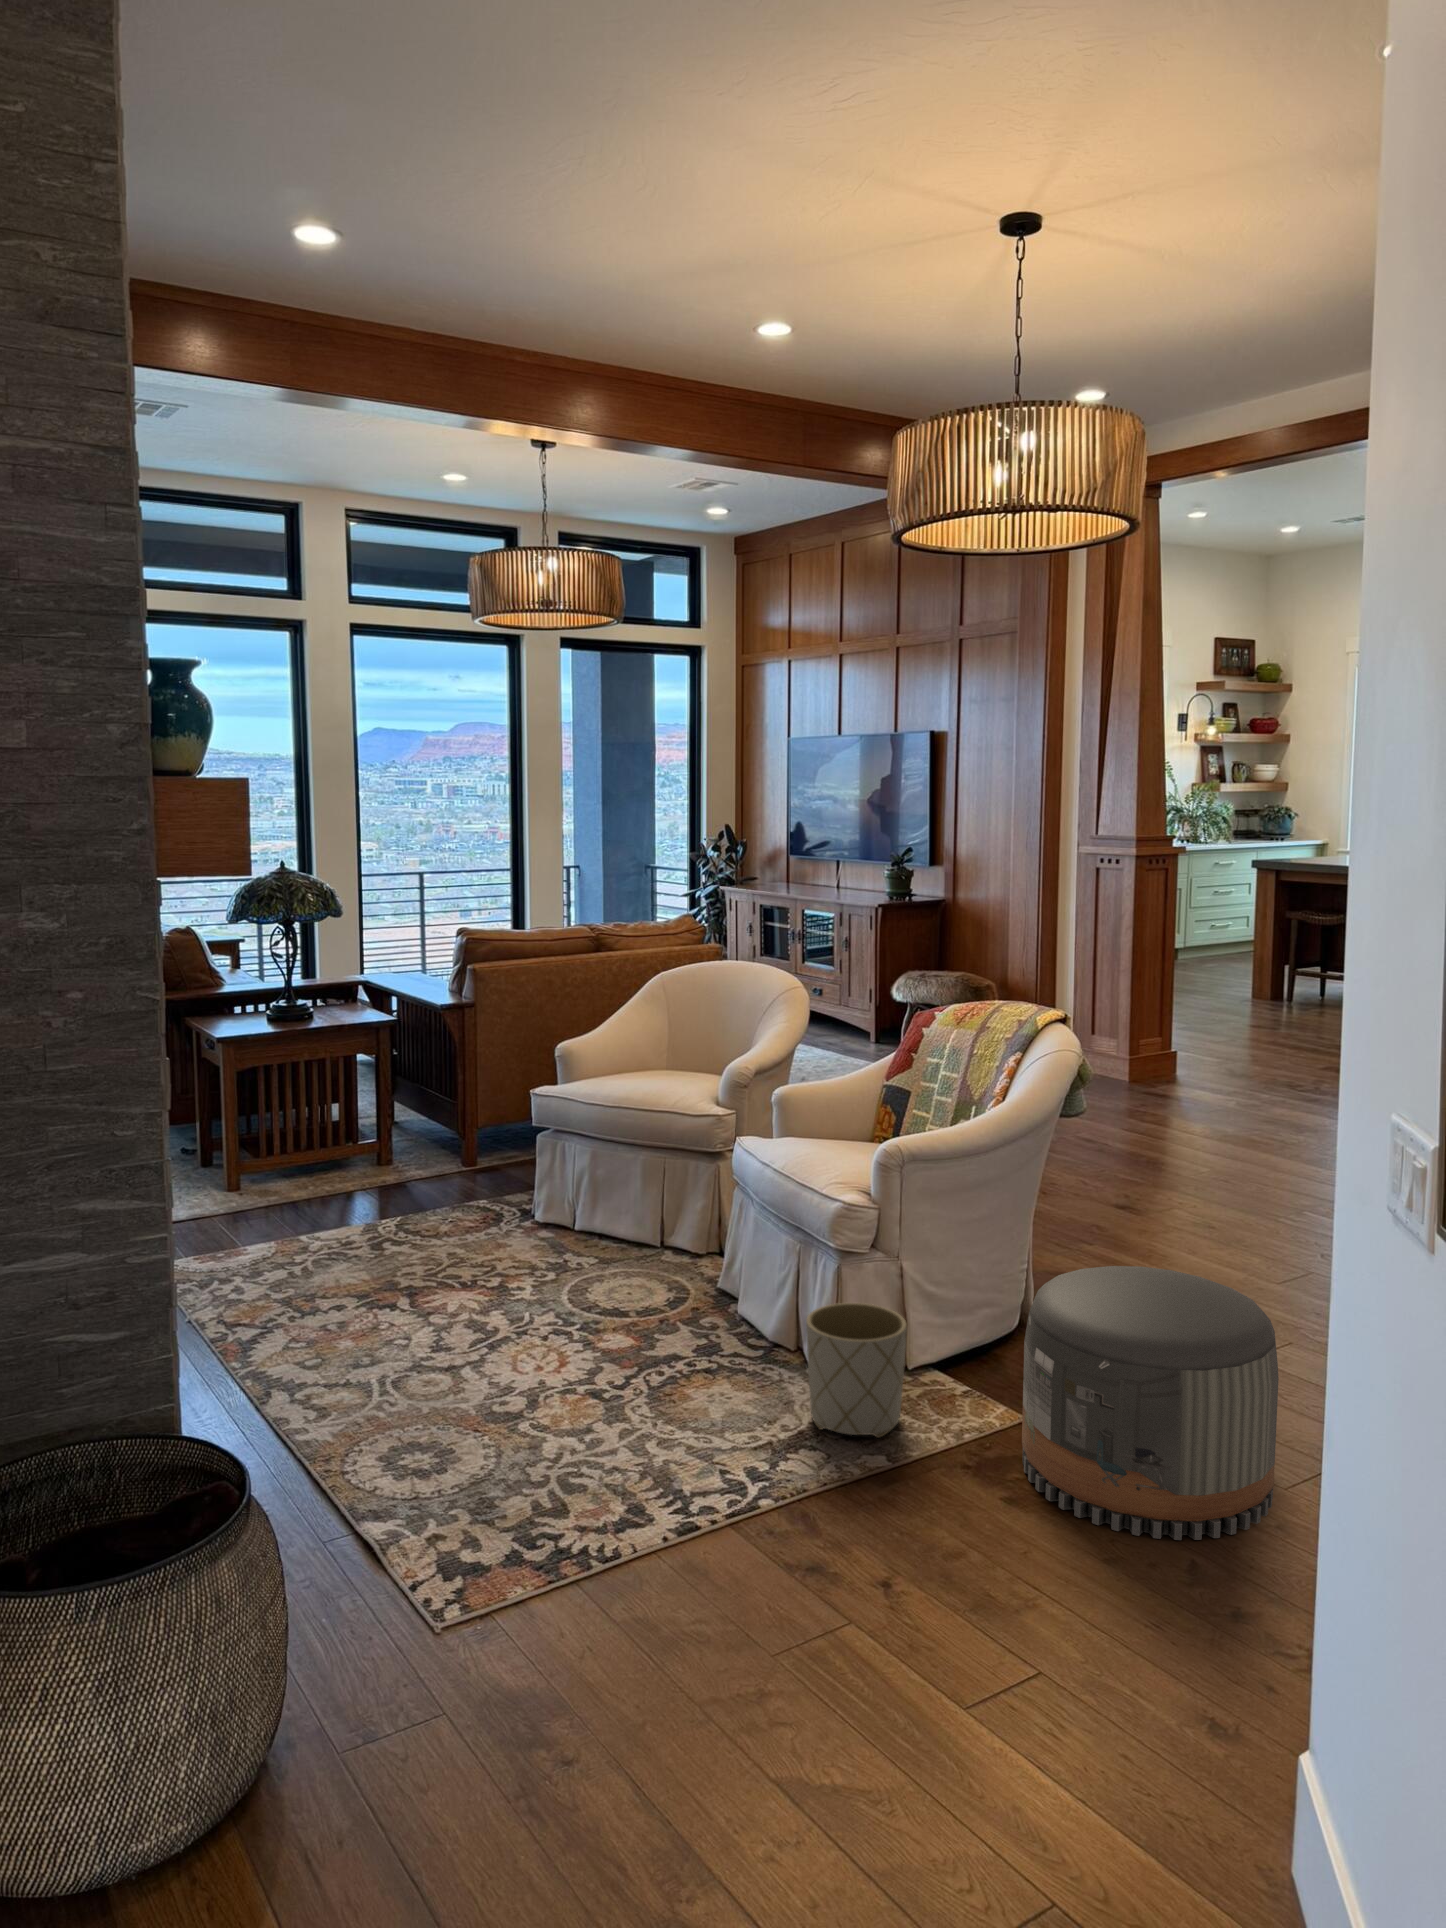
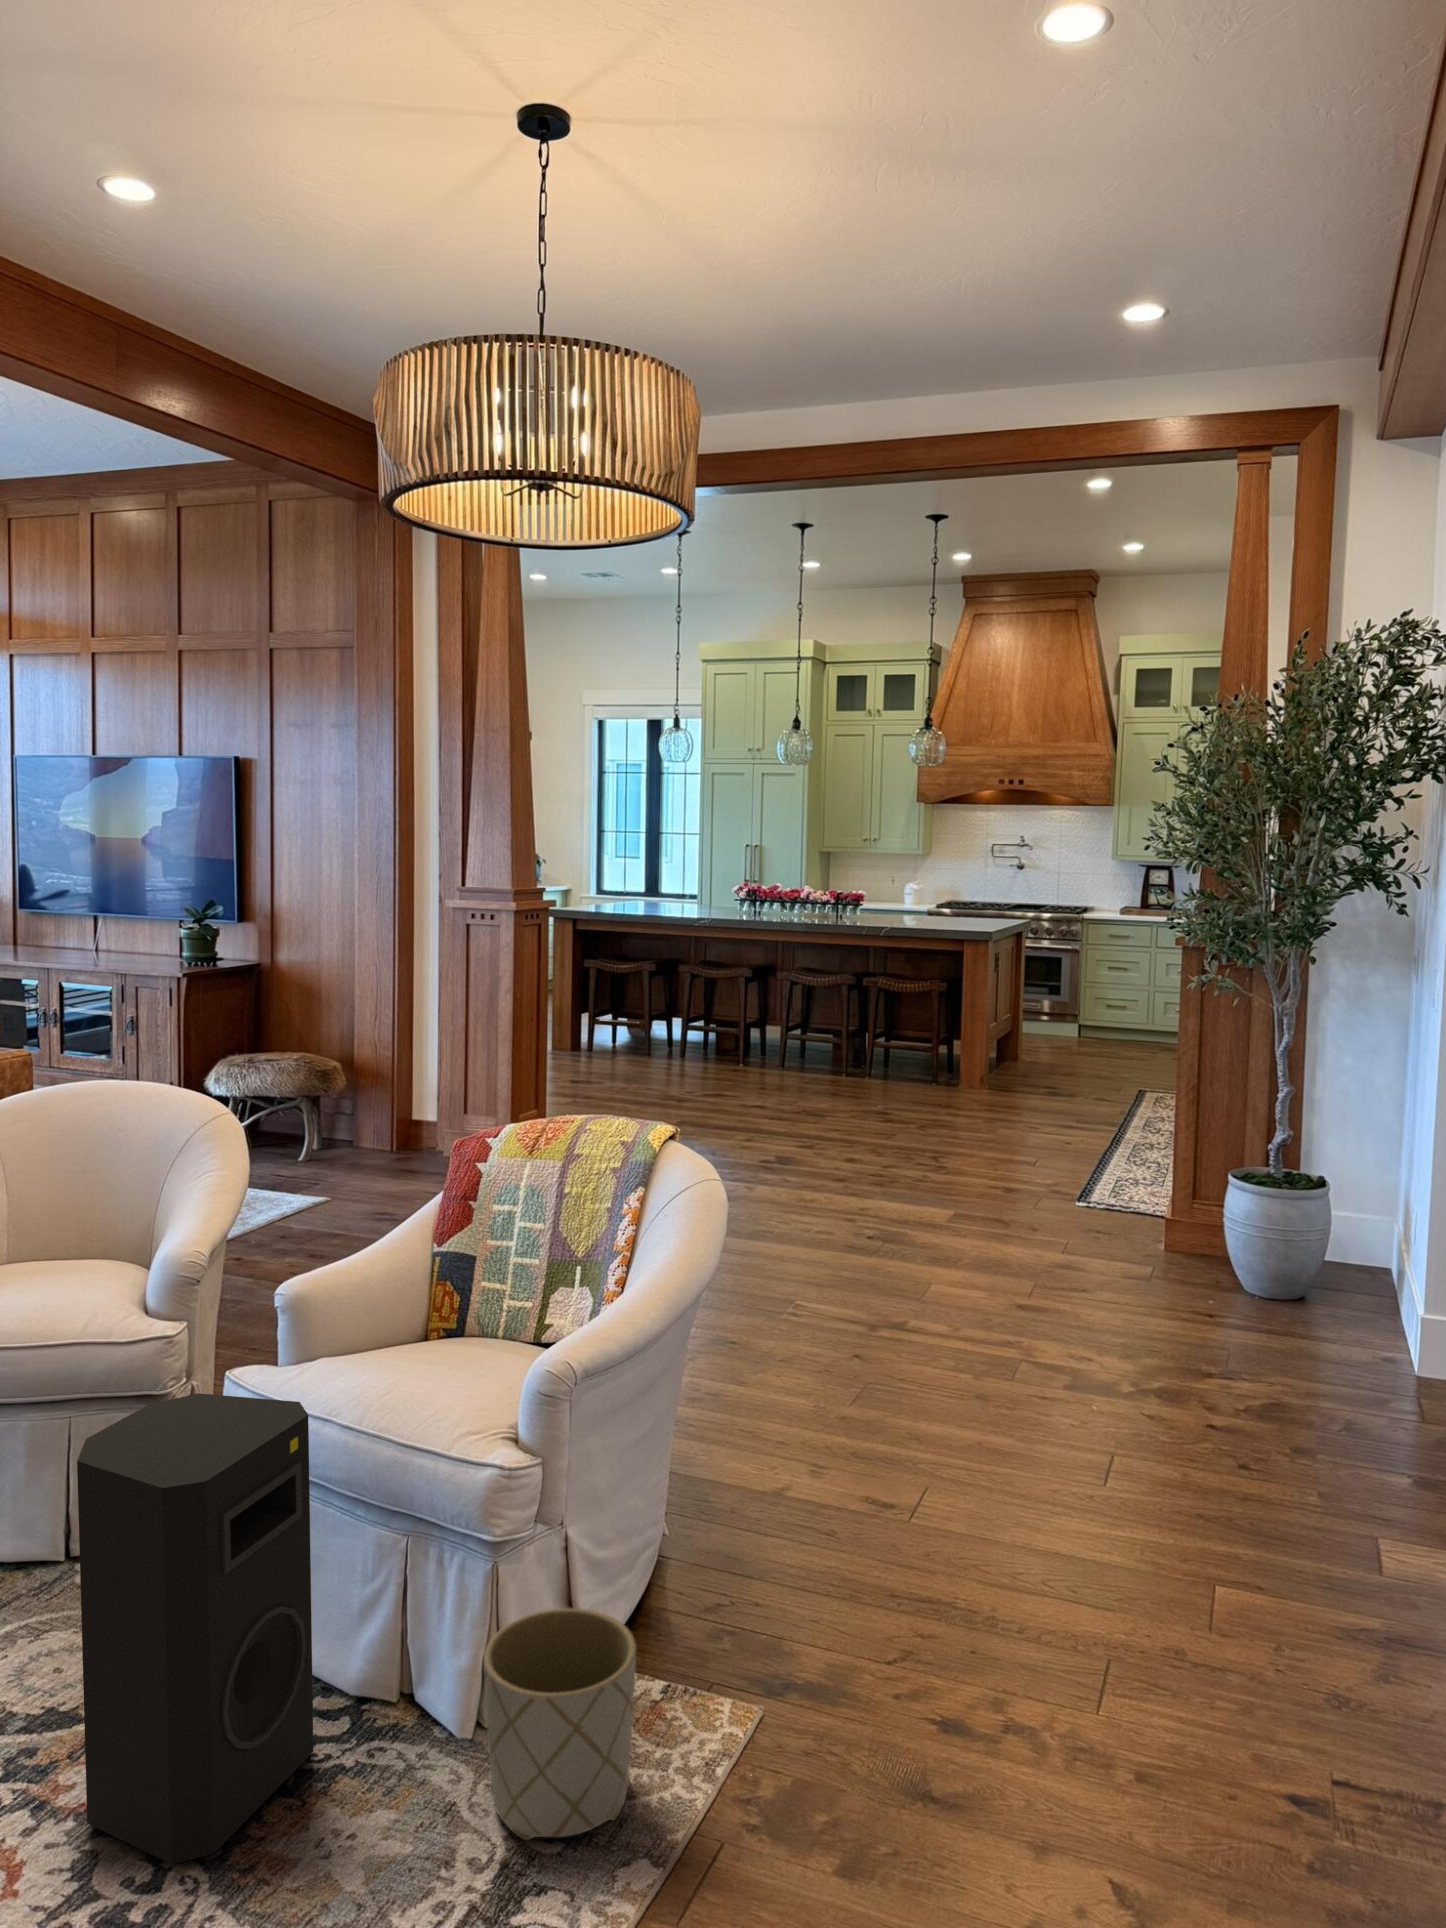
speaker: none [603,1128,734,1382] -> present [77,1393,313,1864]
pouf: present [1022,1266,1279,1540] -> none [800,1455,1120,1855]

